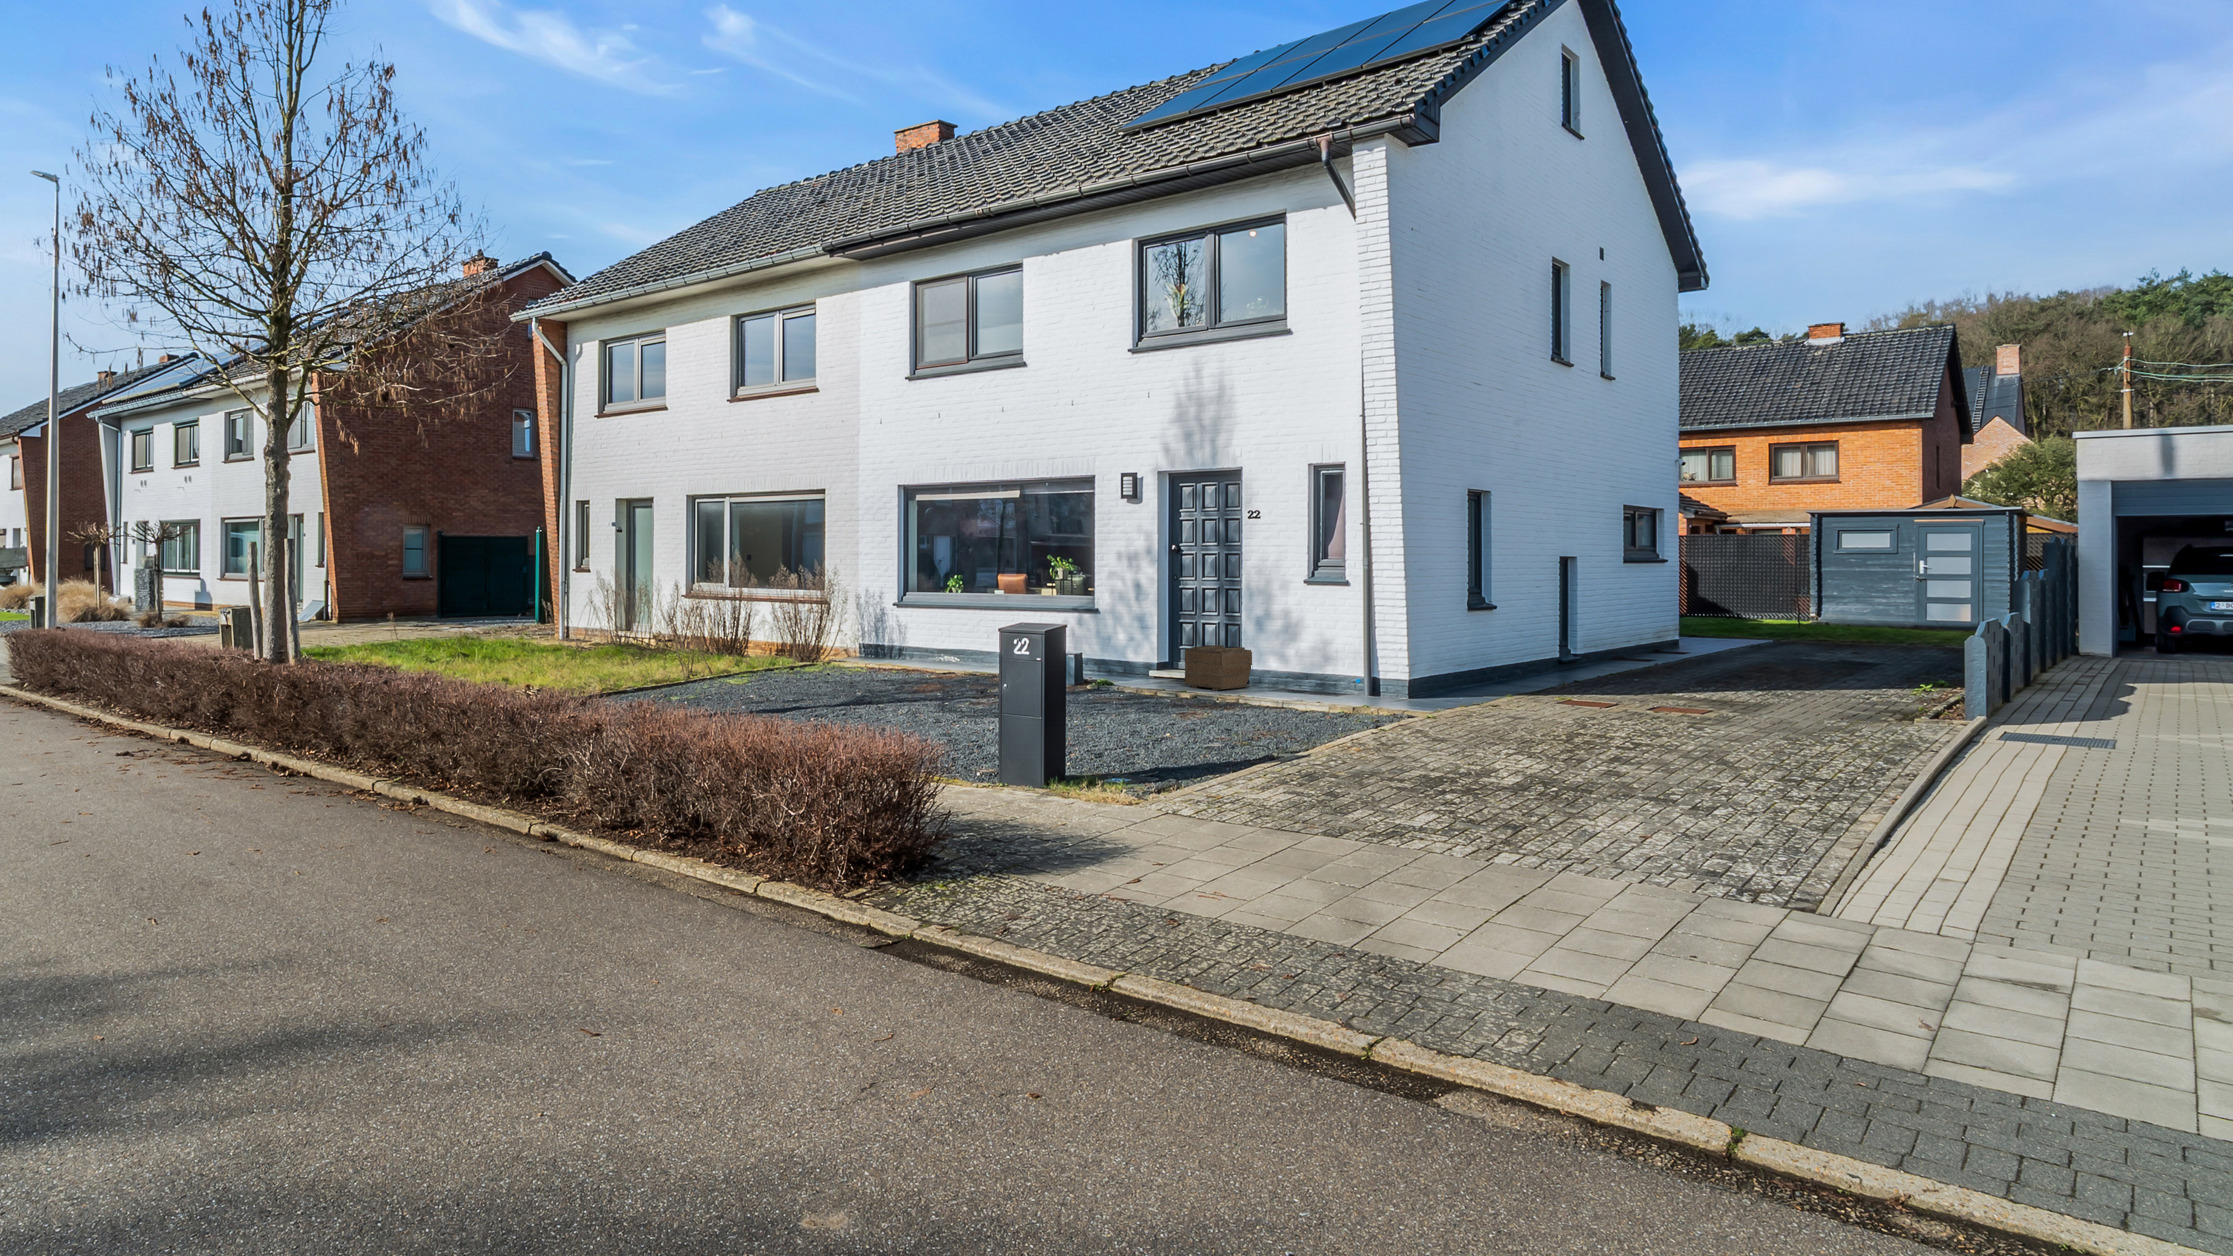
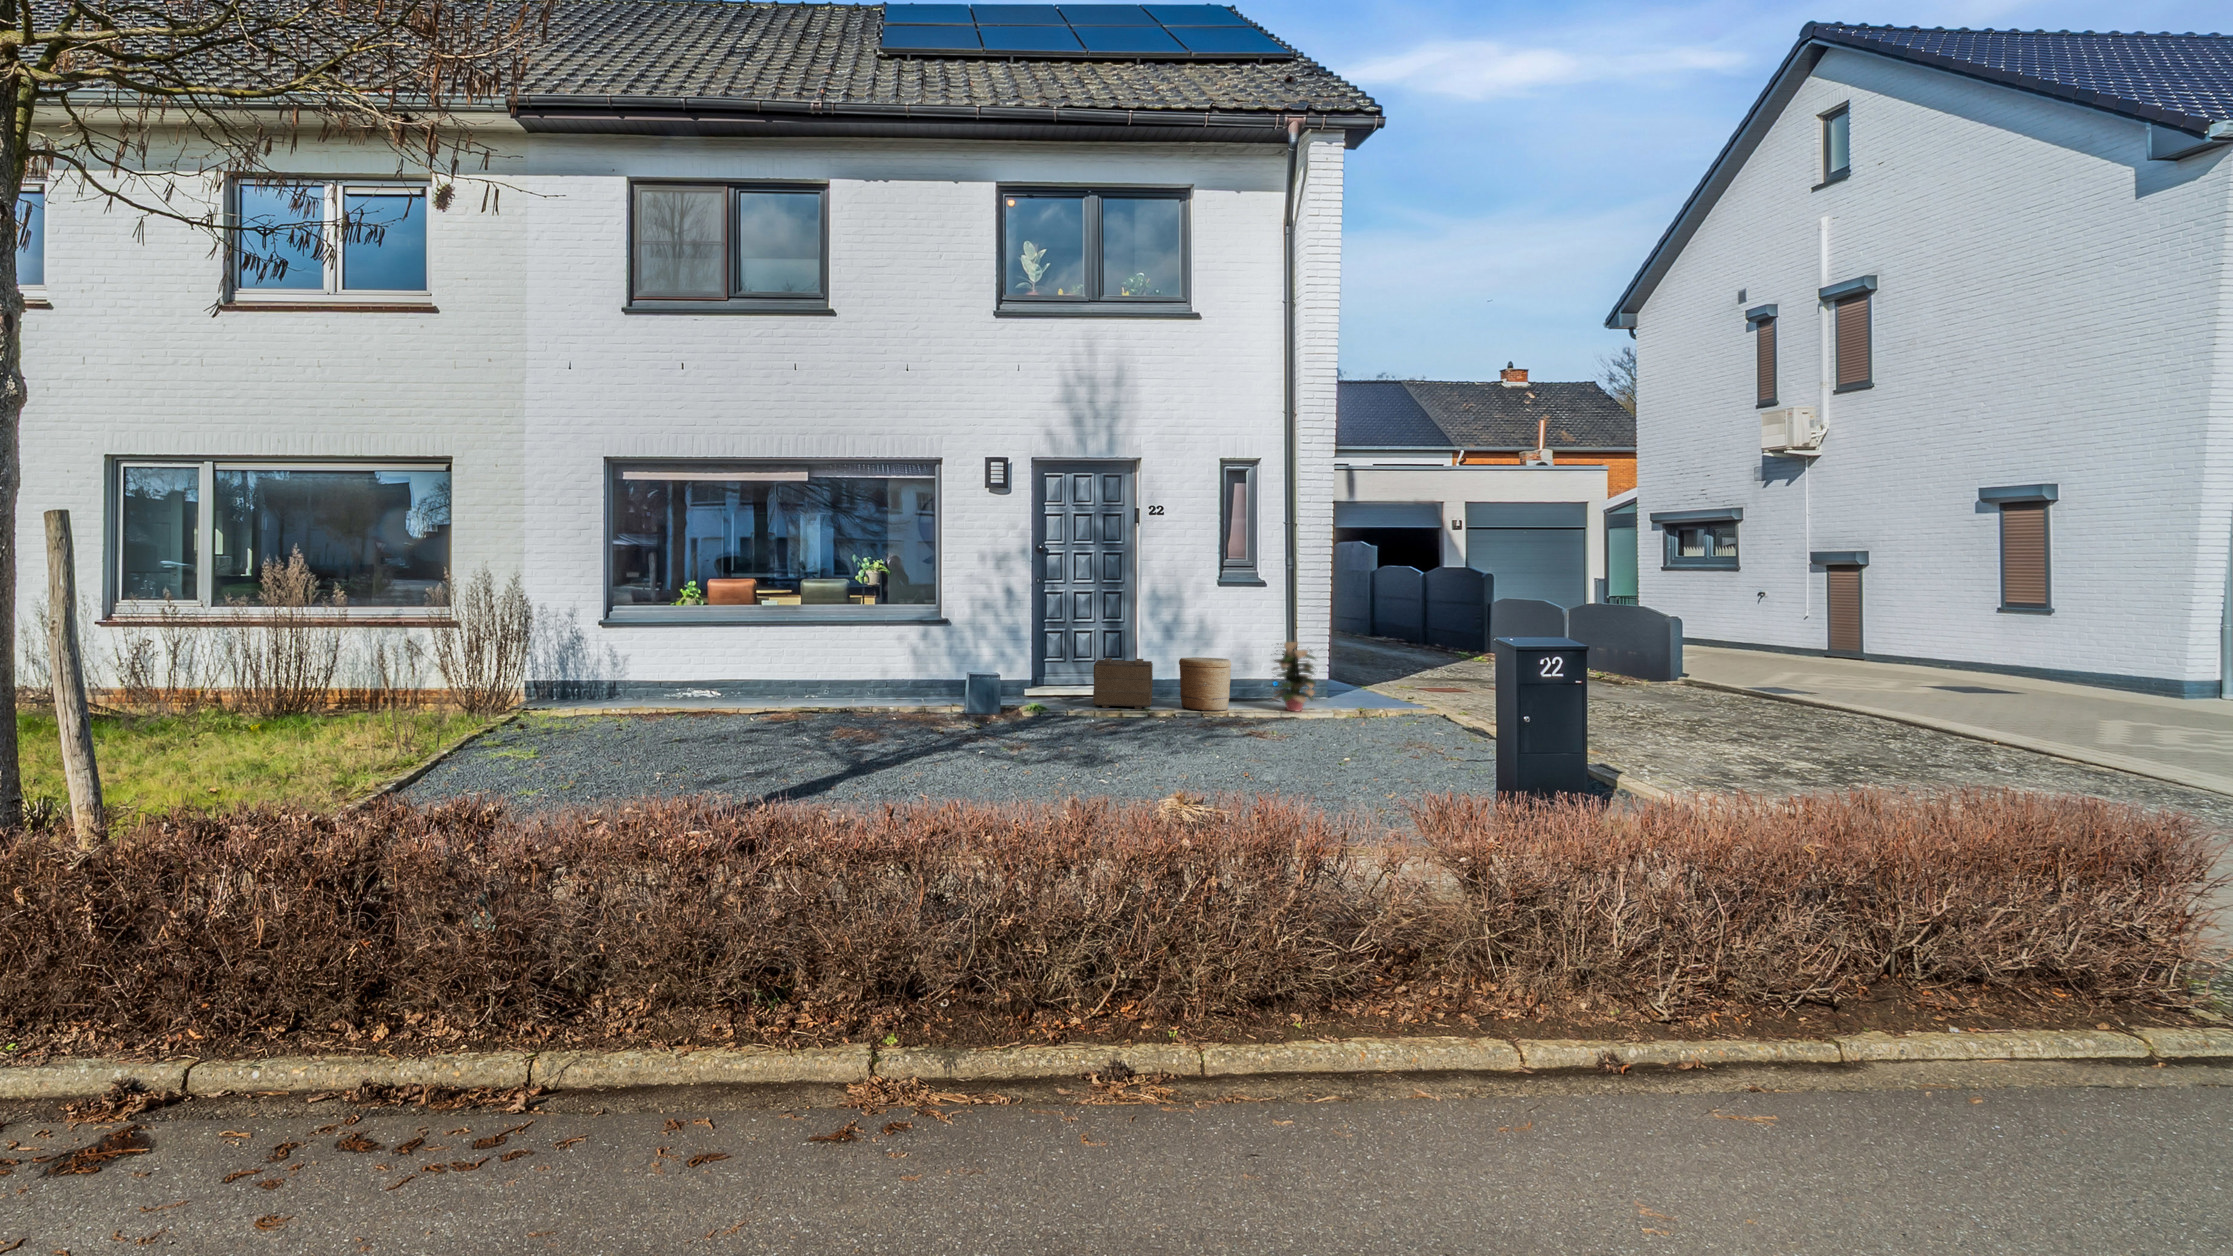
decorative plant: none [1324,636,1373,703] -> present [1273,642,1315,711]
woven basket: none [1251,648,1299,697] -> present [1179,657,1231,711]

